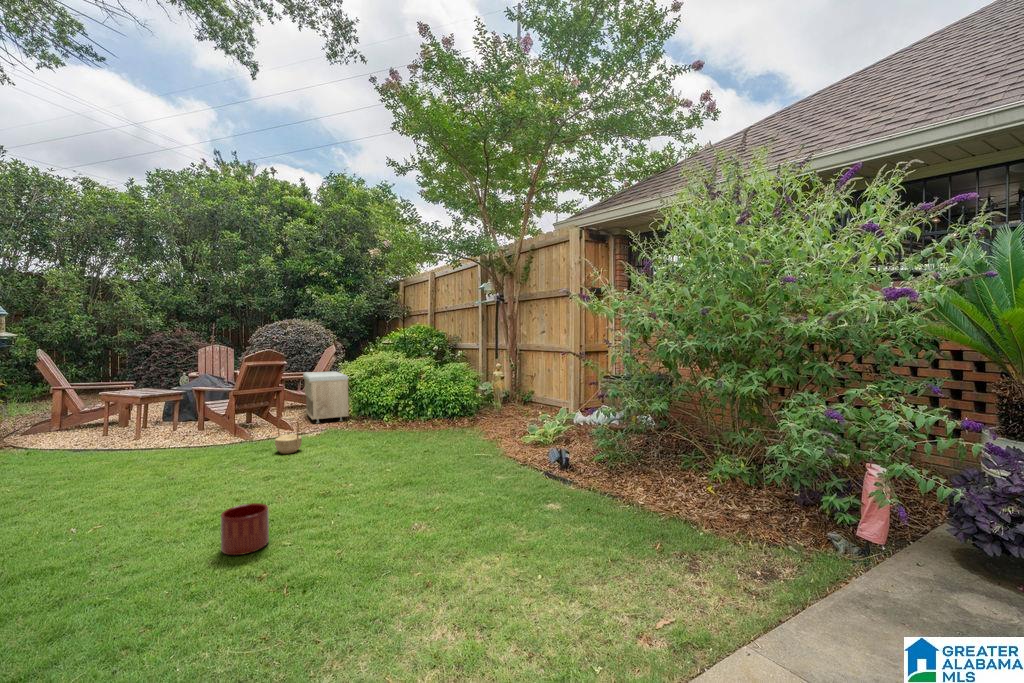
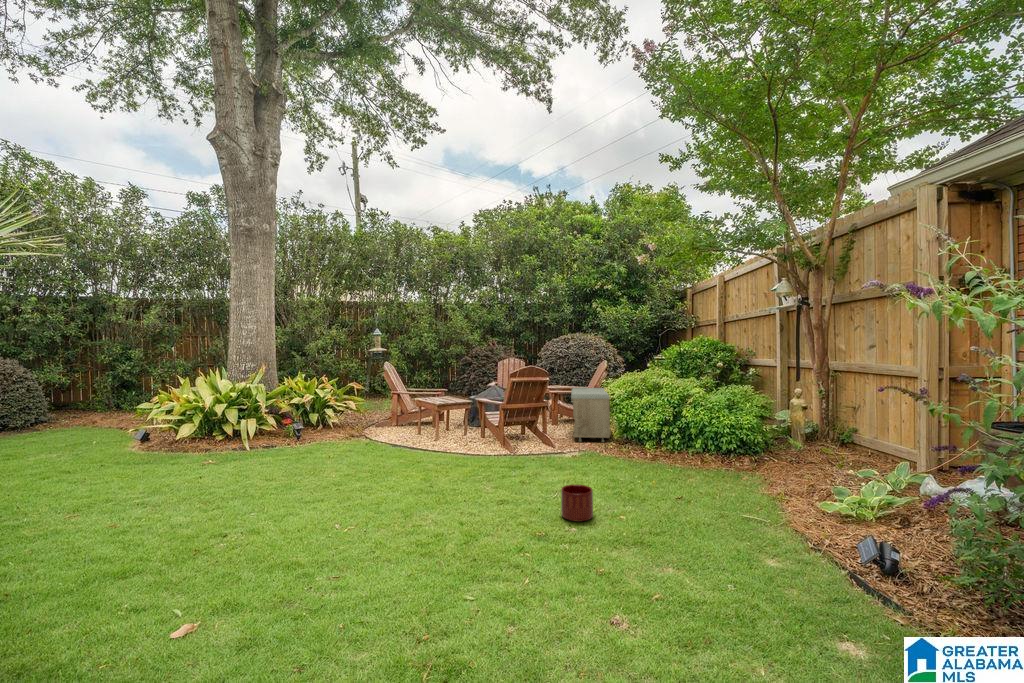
basket: present [275,417,302,454] -> none [524,436,548,474]
planter: present [221,503,269,555] -> present [561,484,593,522]

